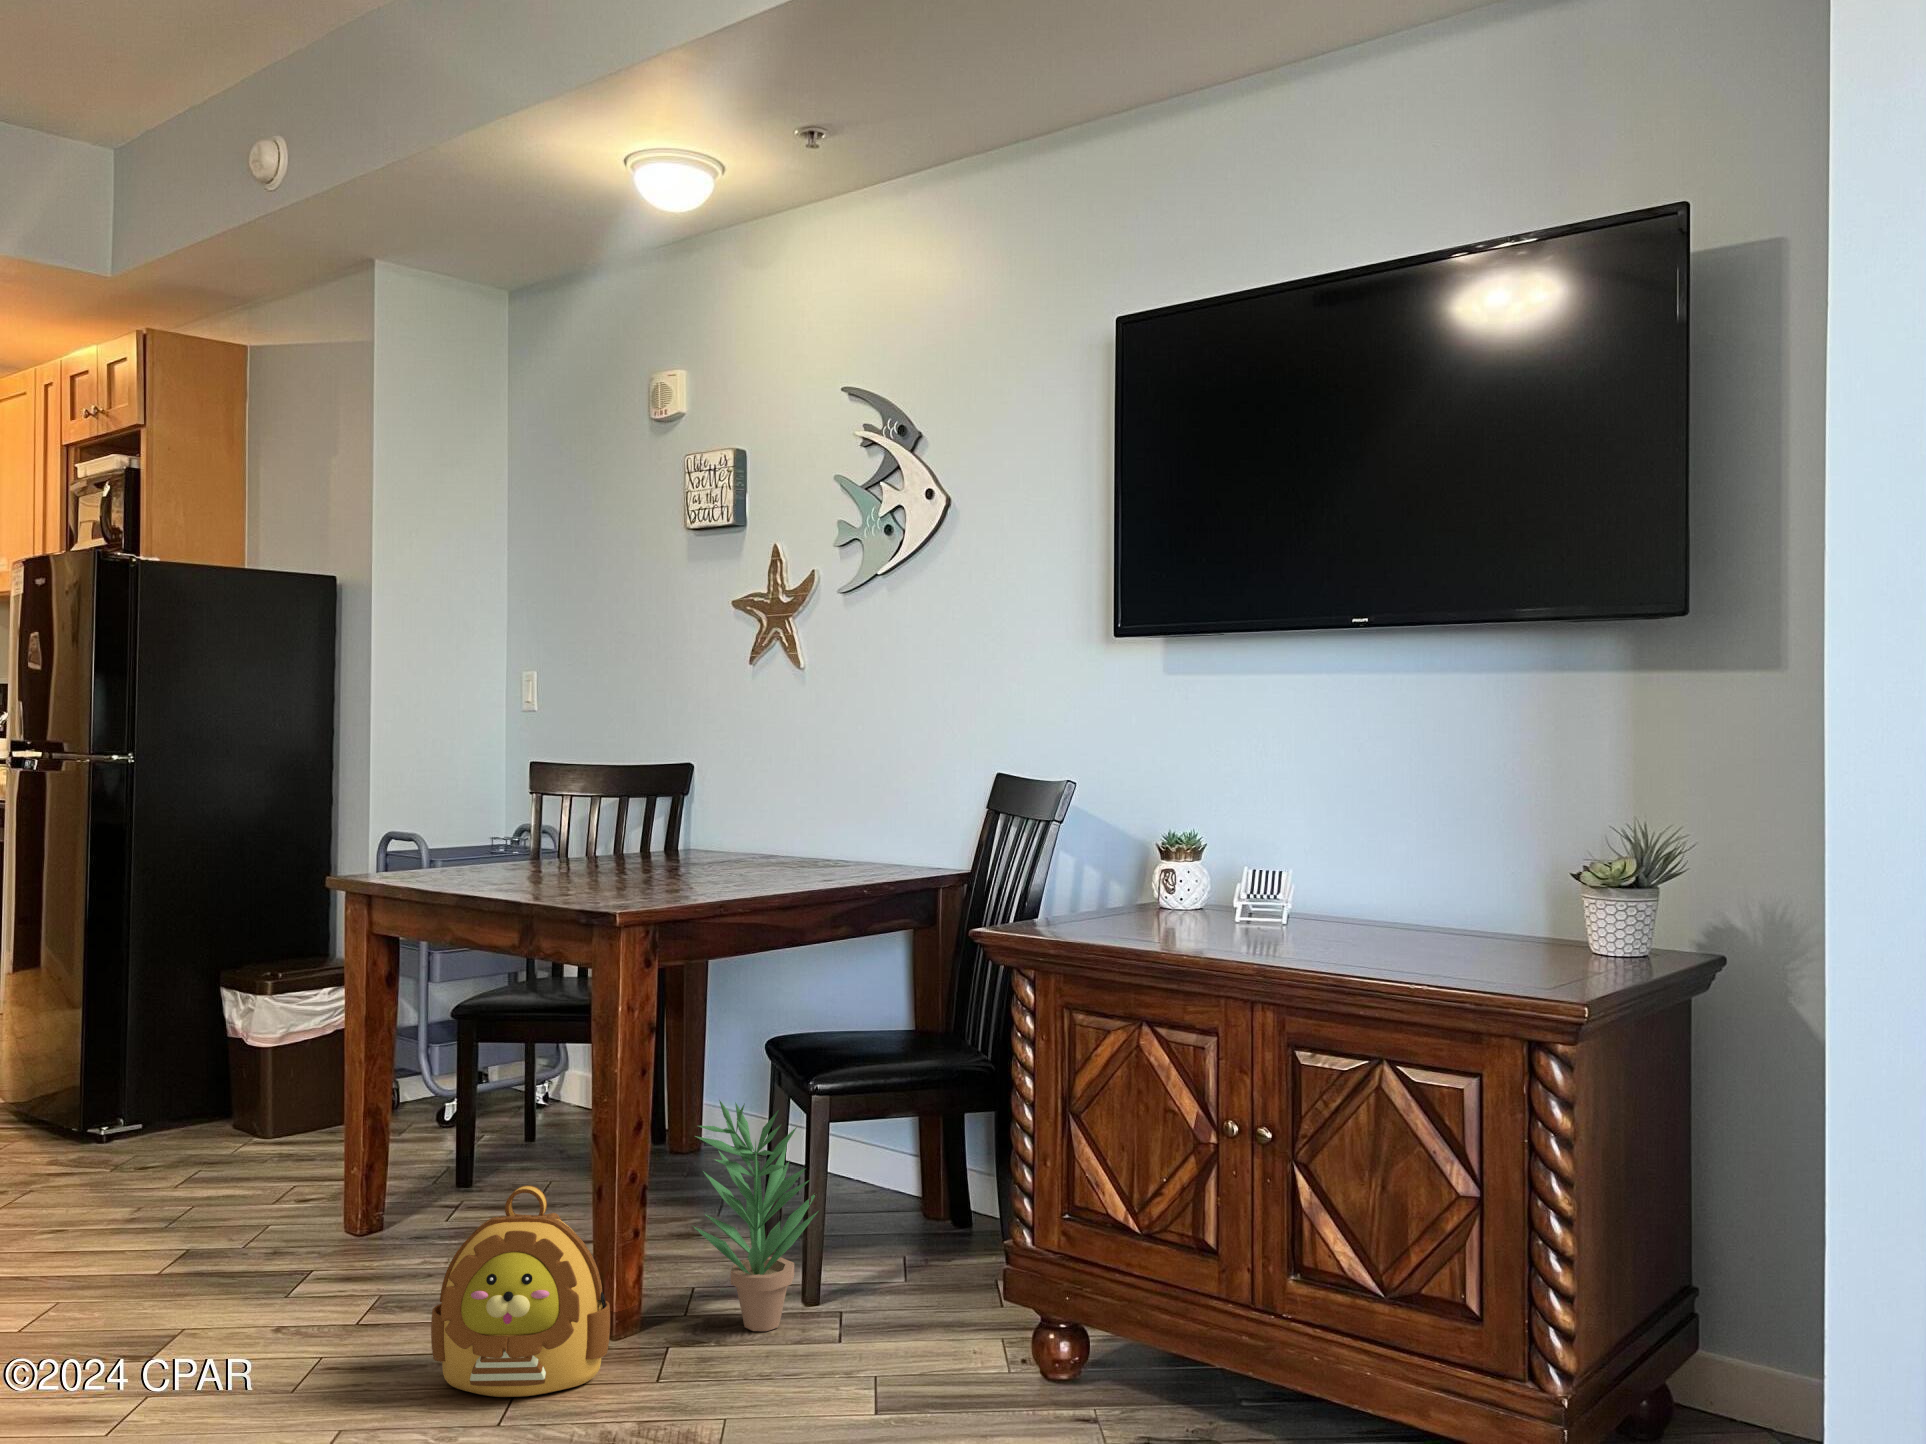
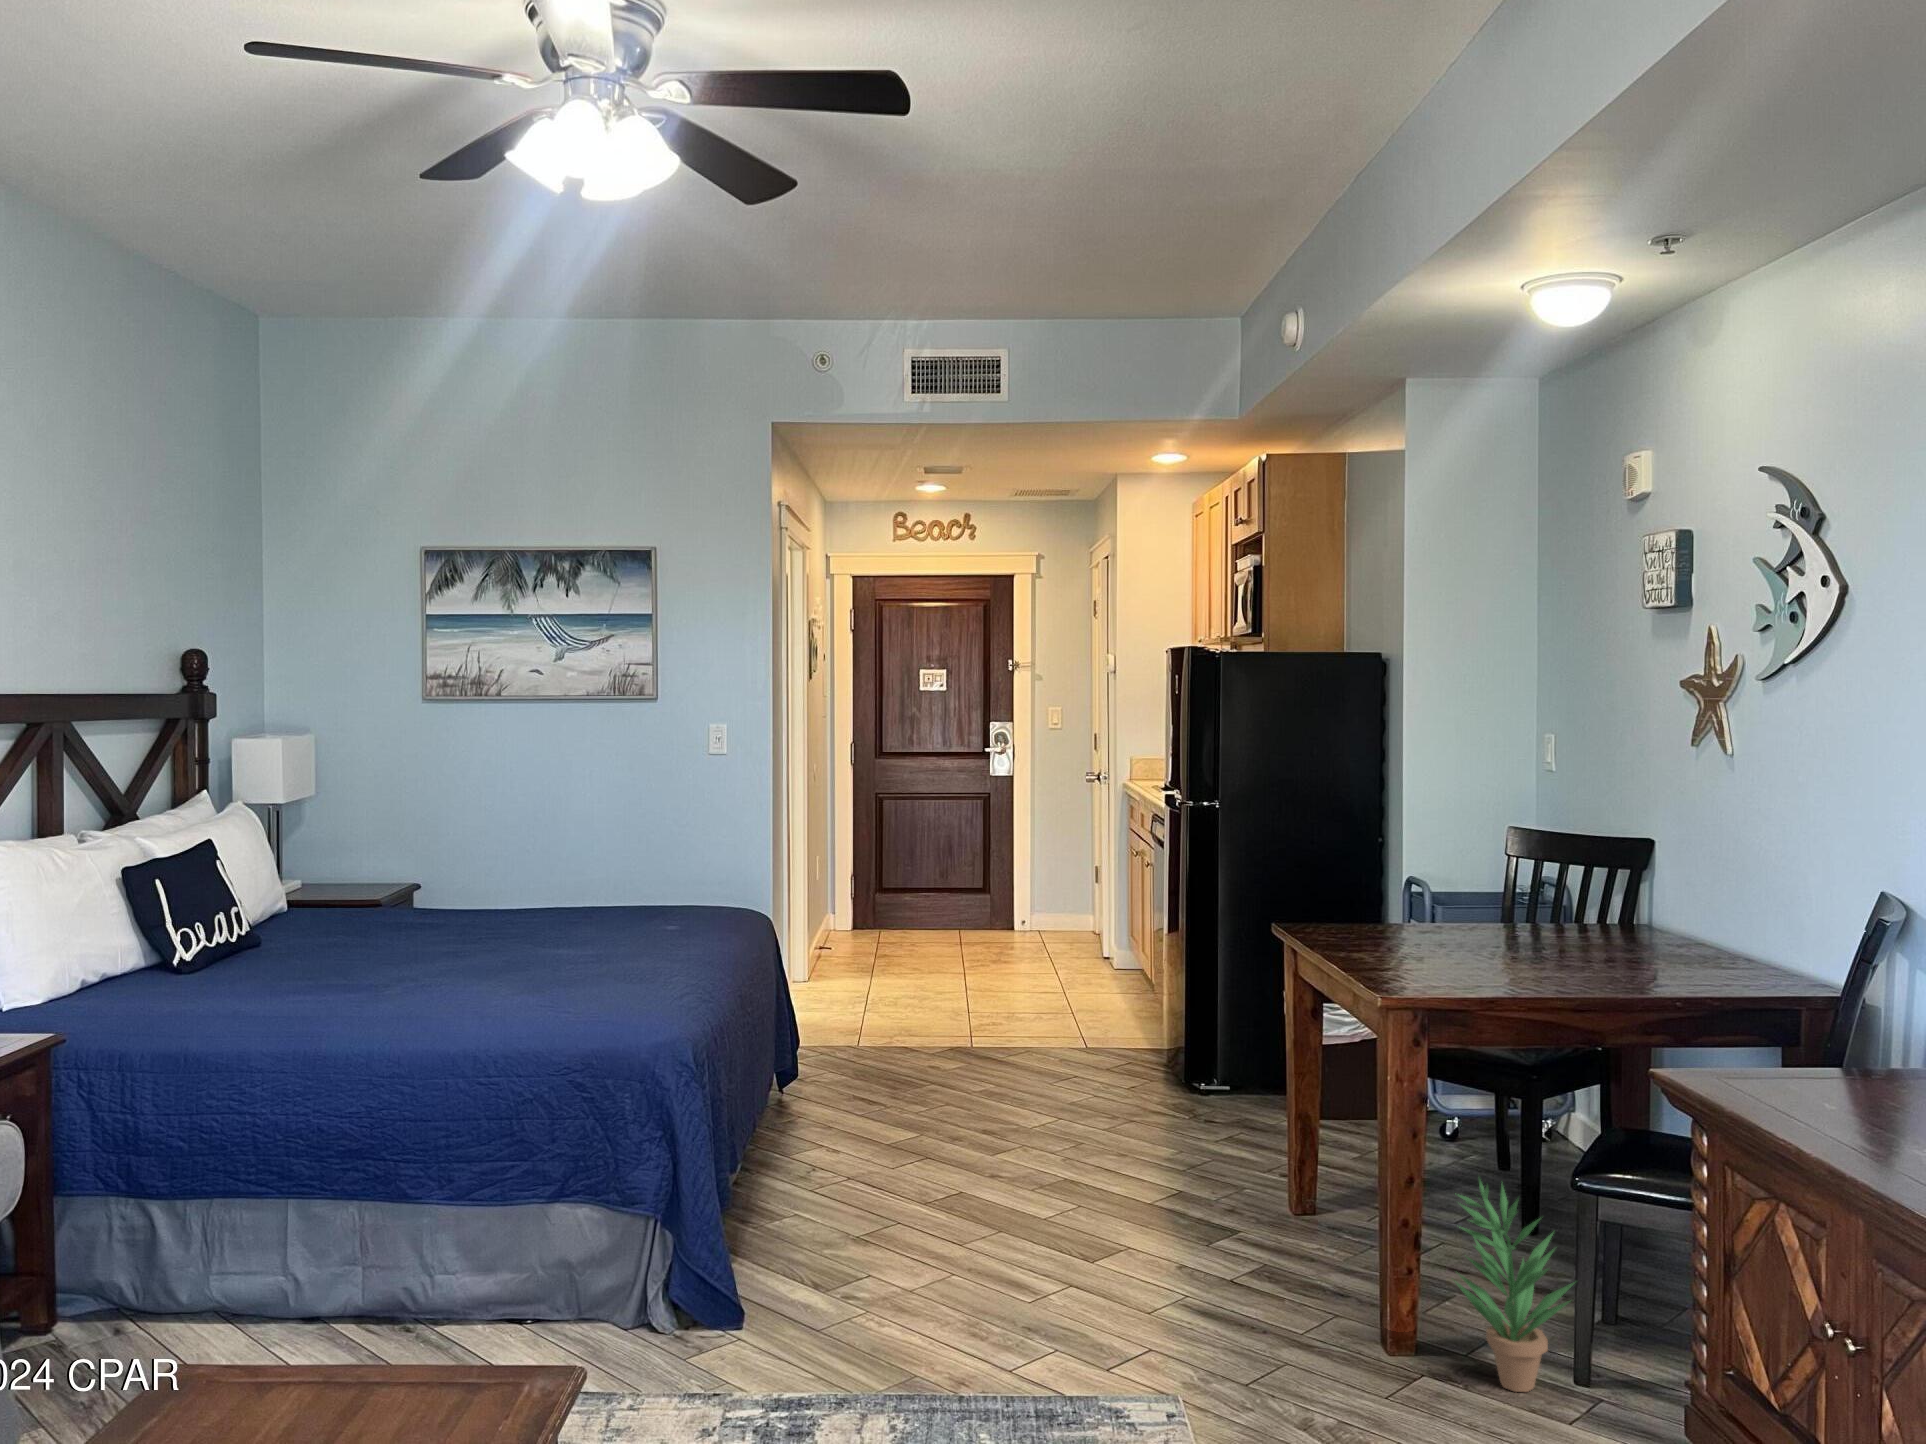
backpack: present [431,1185,610,1397] -> none [1227,1207,1355,1377]

